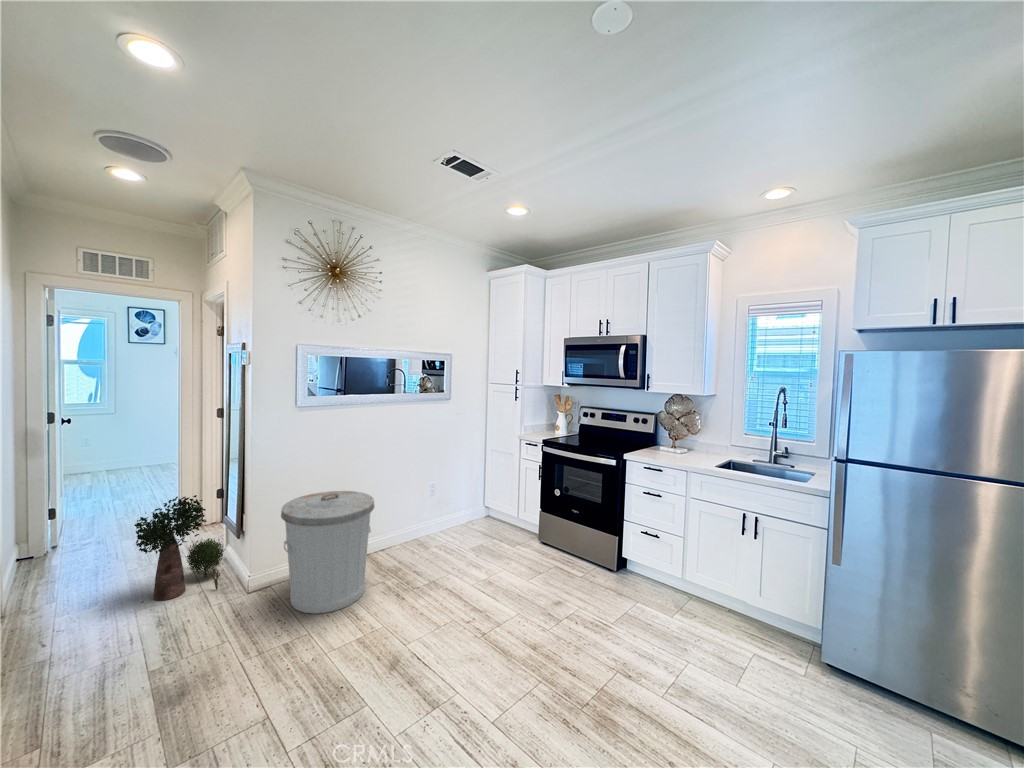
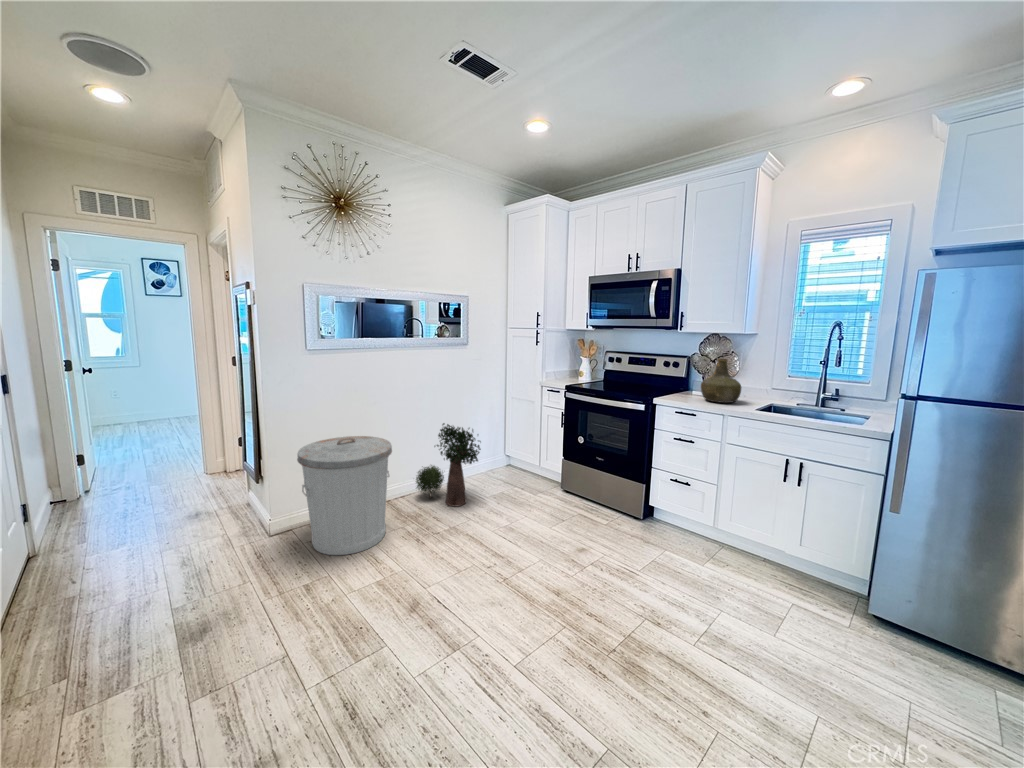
bottle: none [668,418,704,459] -> present [701,359,741,403]
potted plant: present [134,495,225,601] -> present [416,423,481,506]

